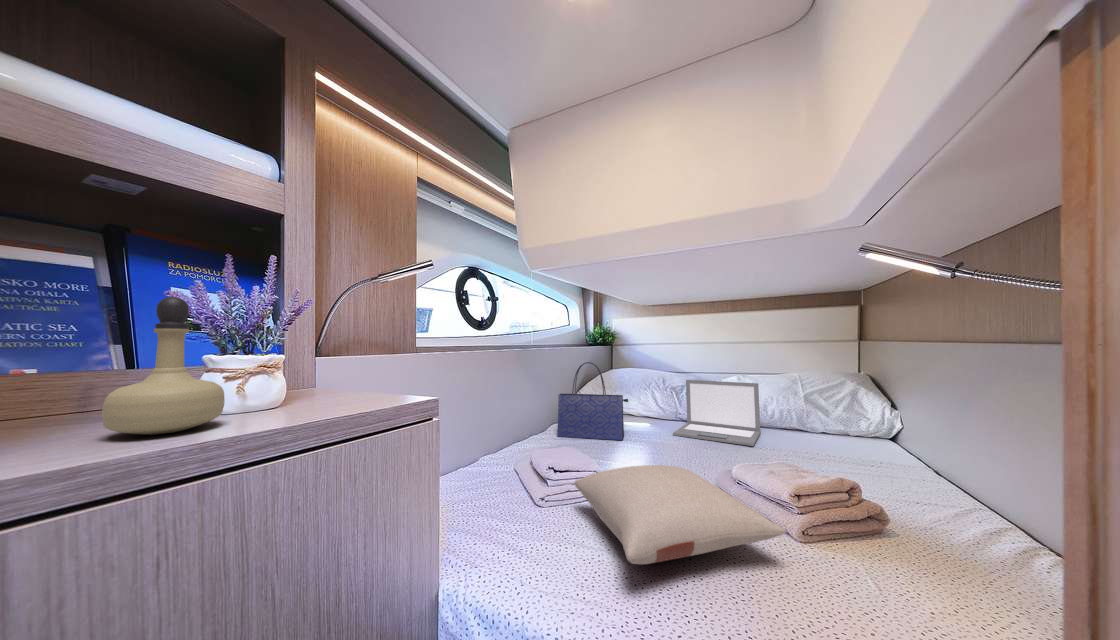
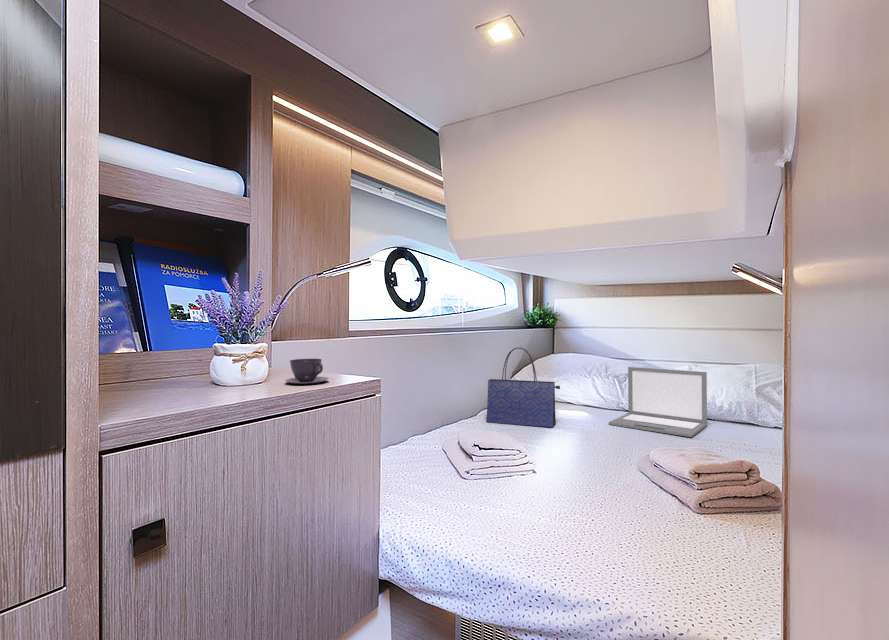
perfume bottle: present [102,297,225,435] -> none [185,308,245,395]
teacup: none [303,374,370,409] -> present [285,359,329,384]
pillow: present [575,465,785,564] -> none [494,442,668,513]

